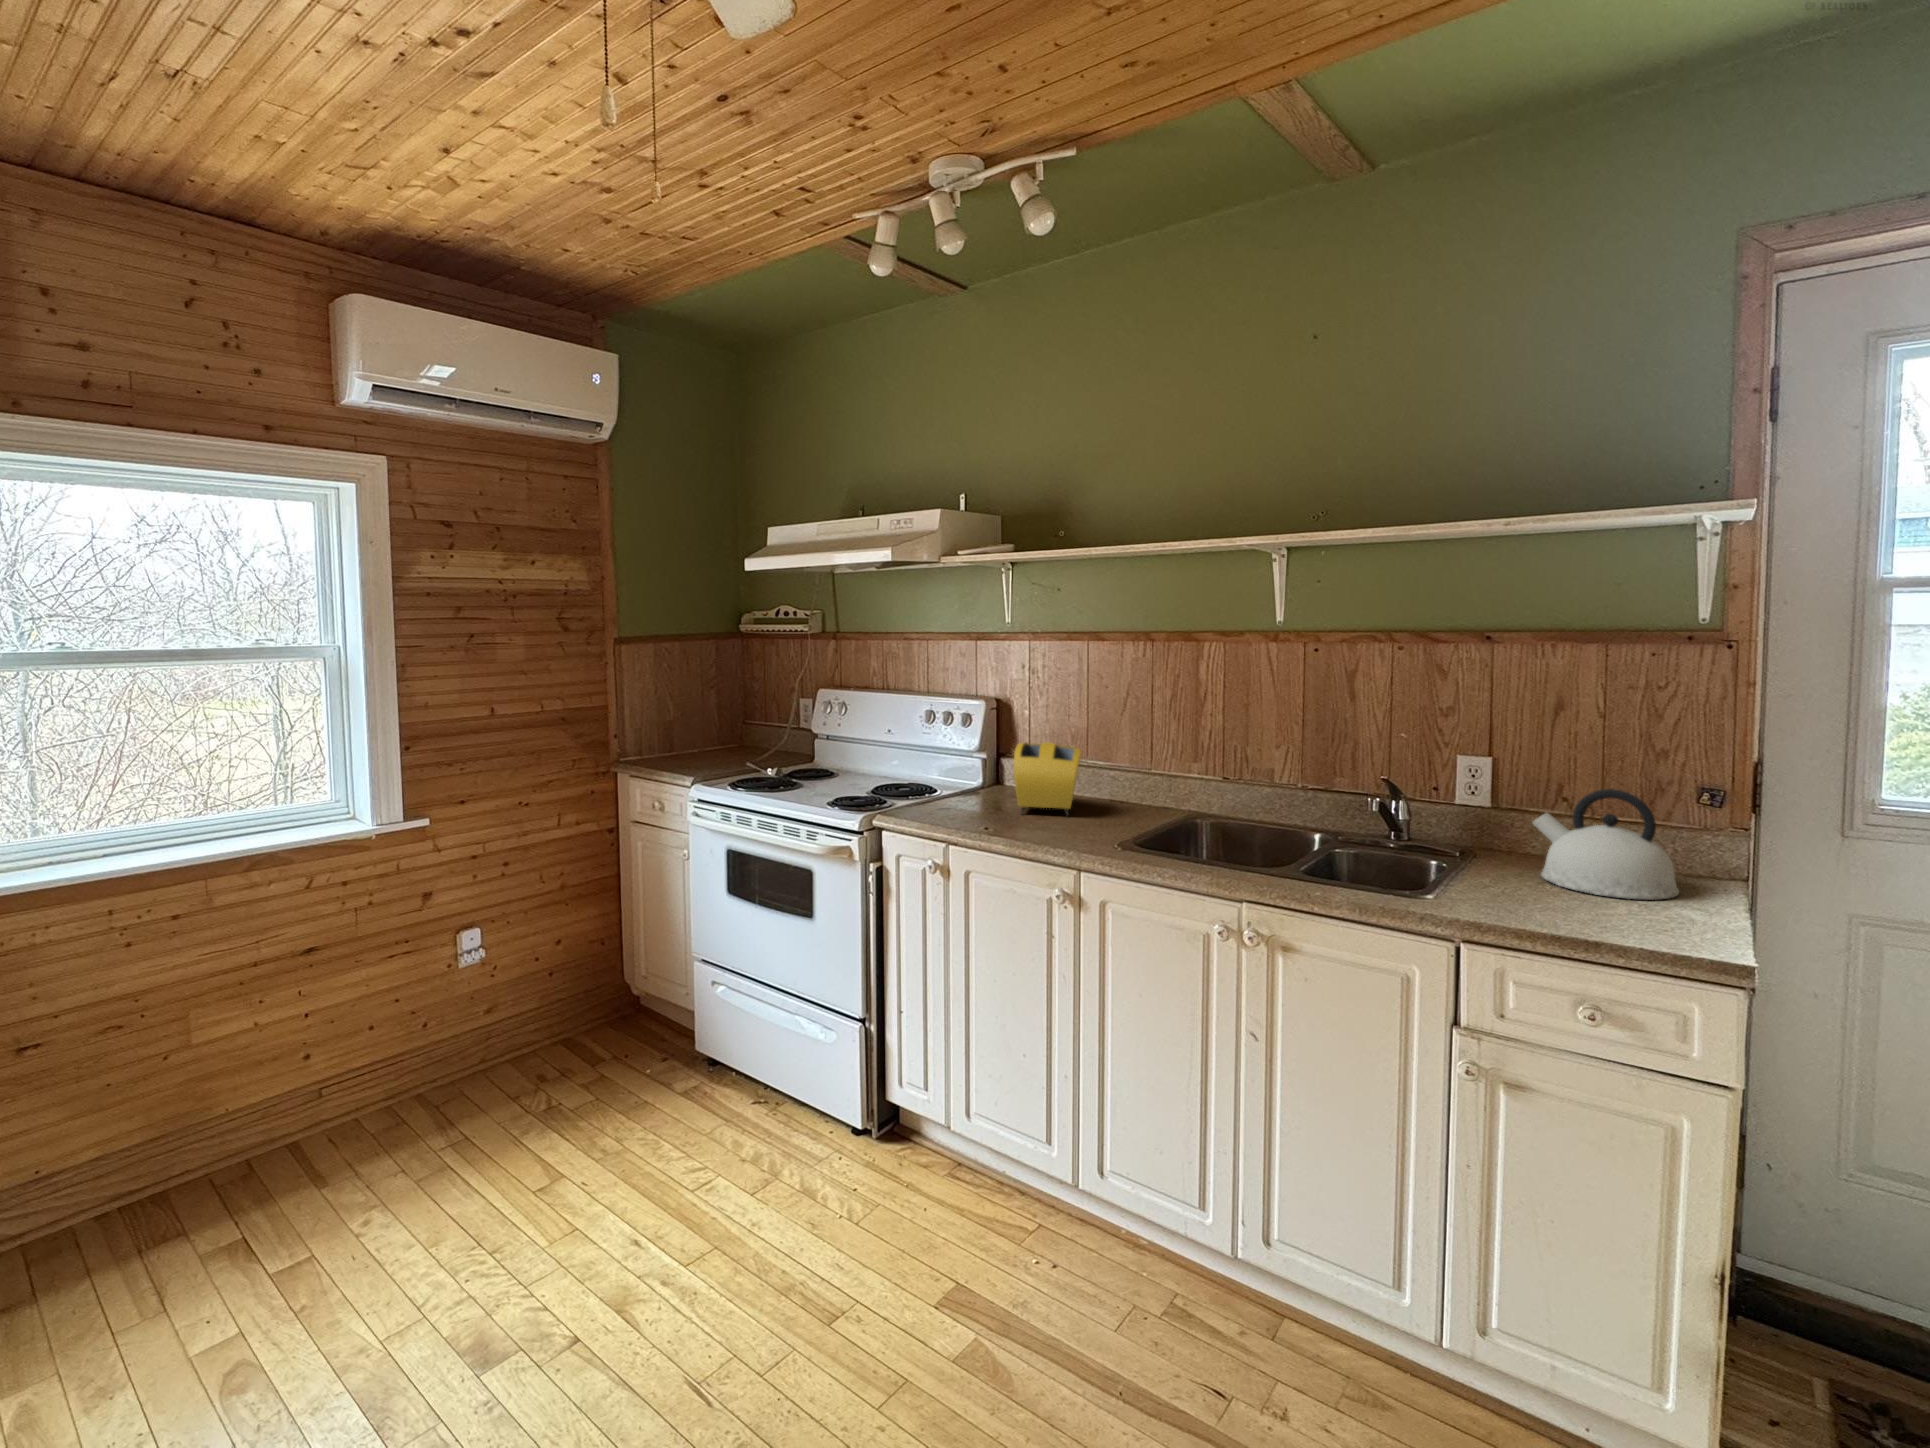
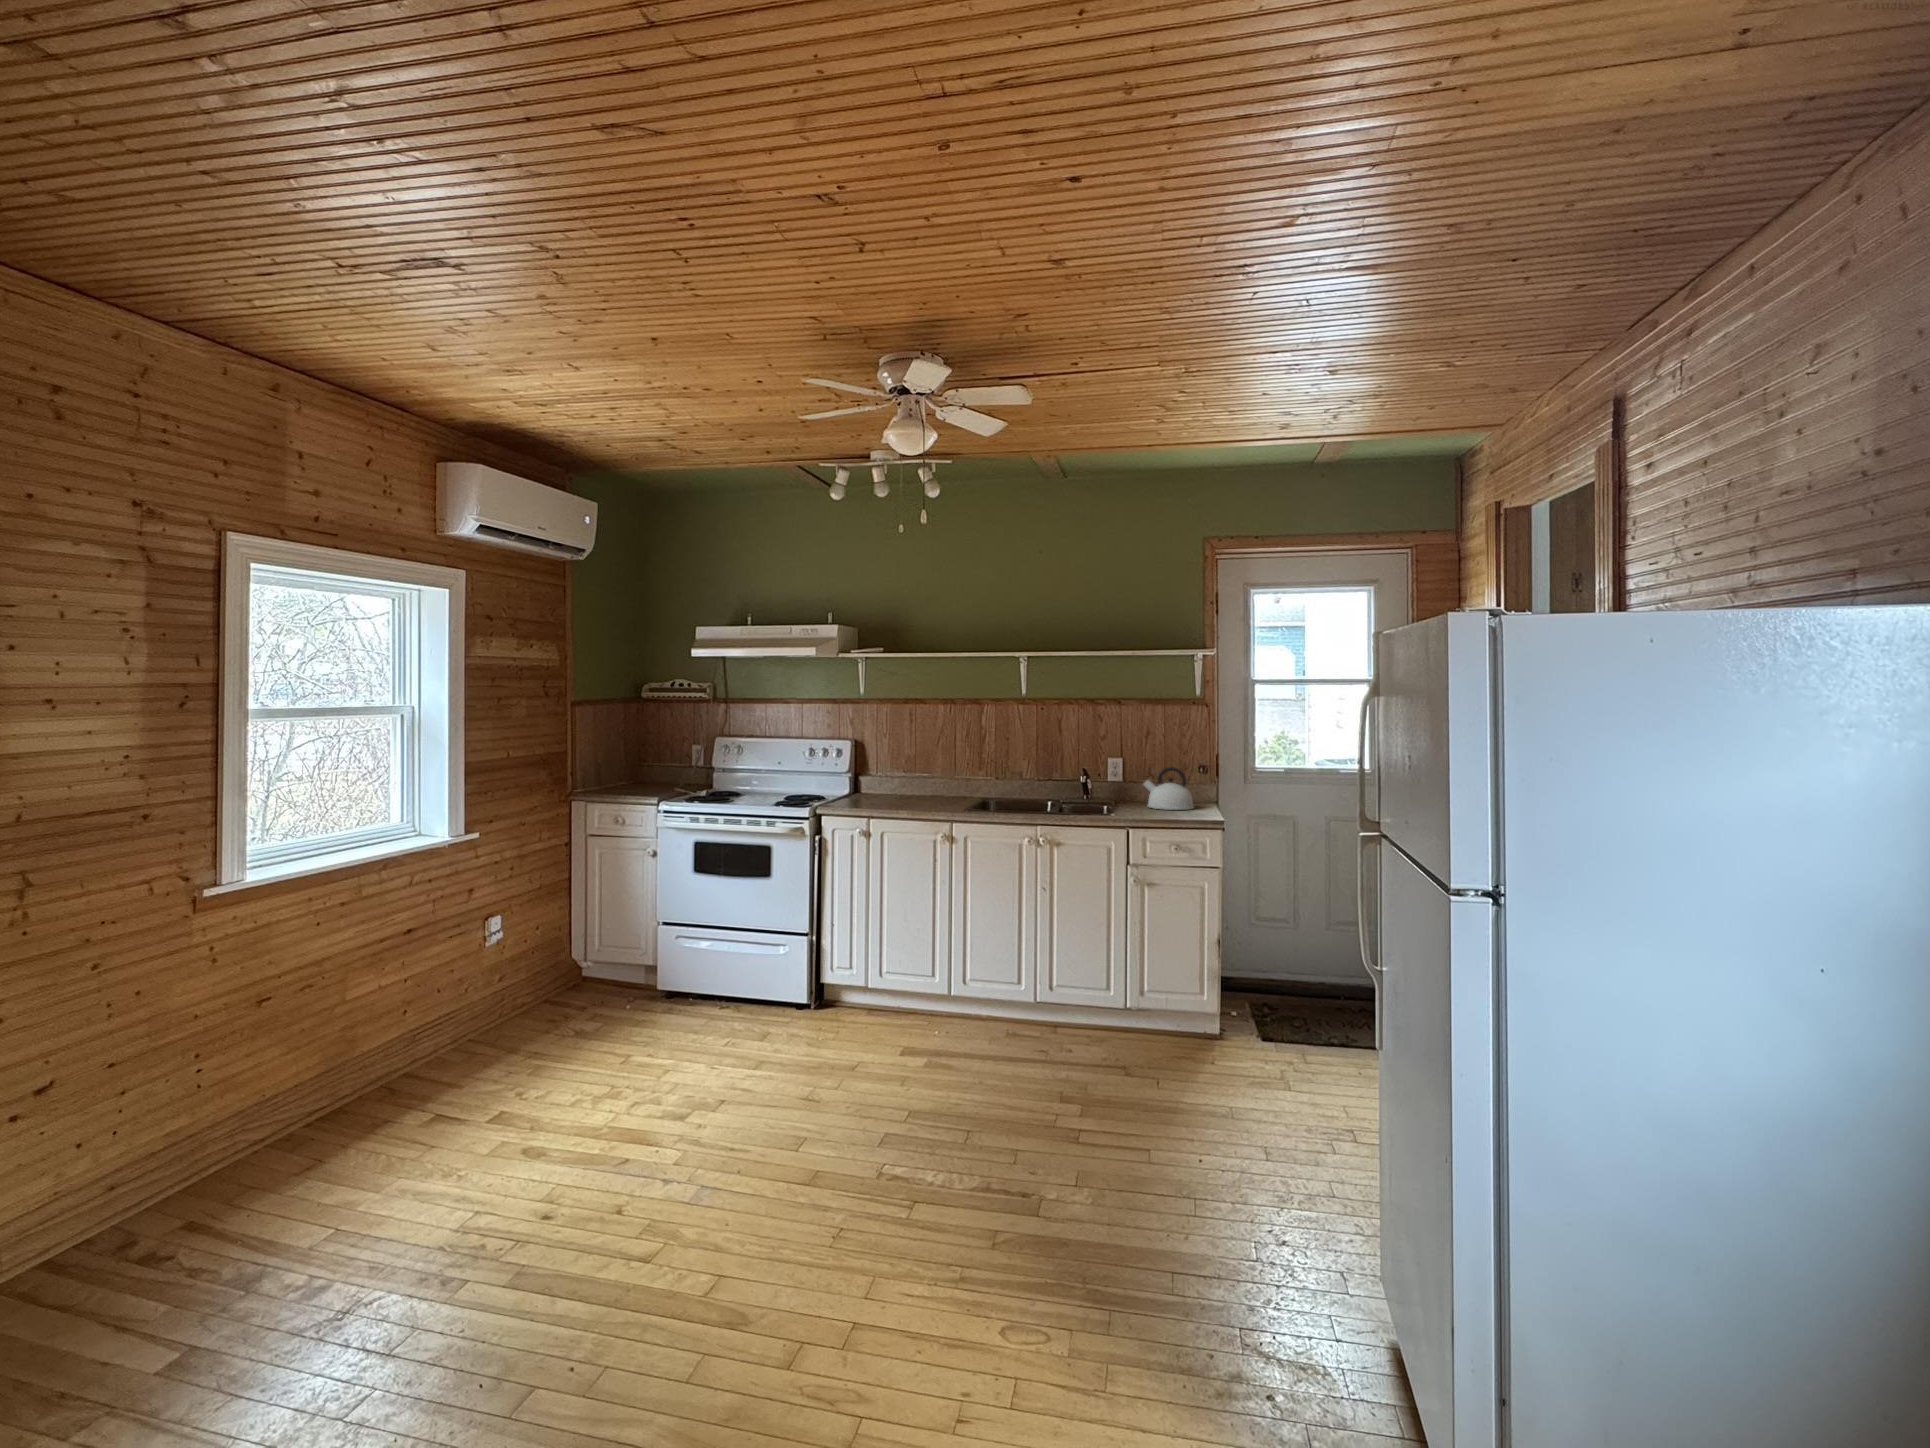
toaster: present [1014,742,1082,816] -> none [888,763,930,804]

